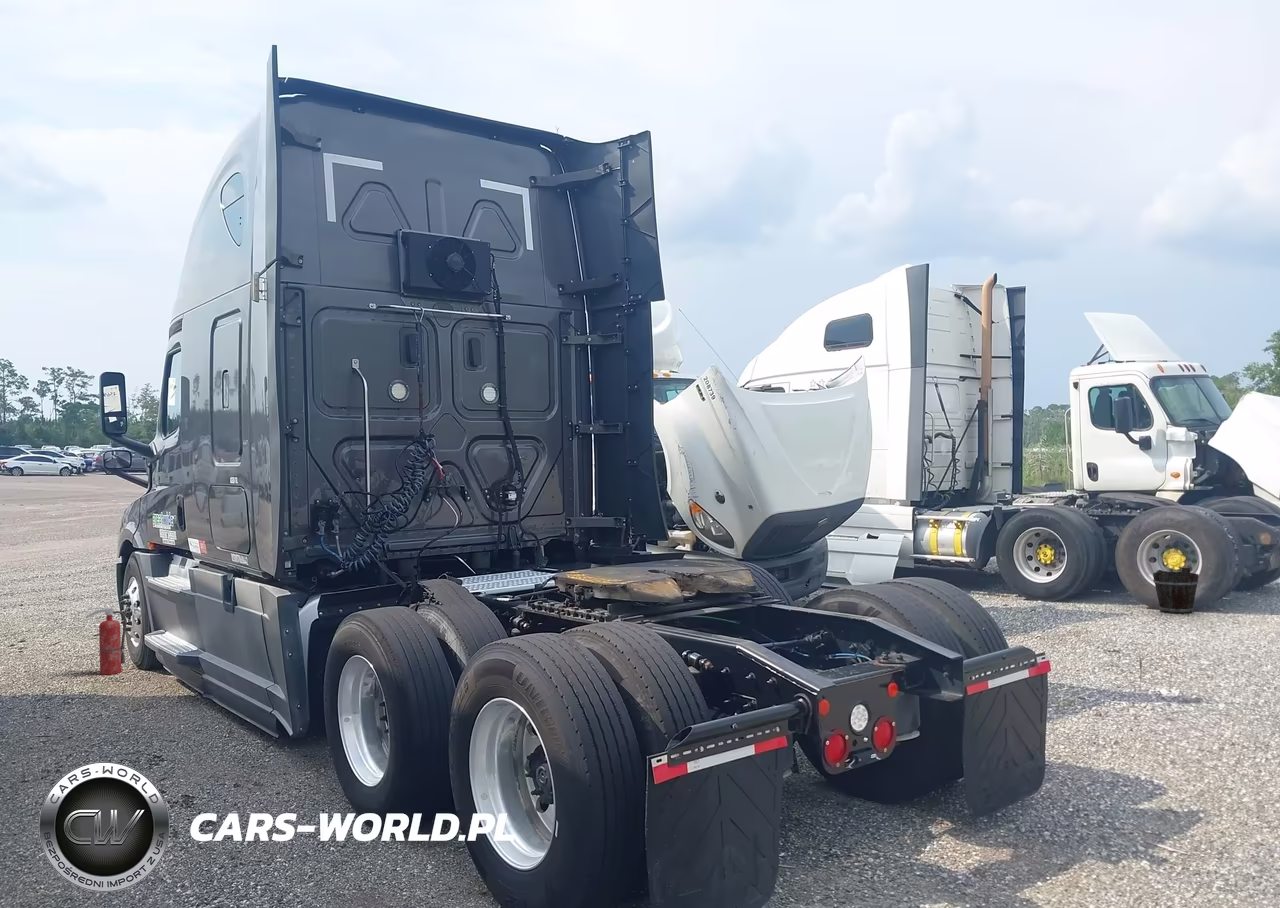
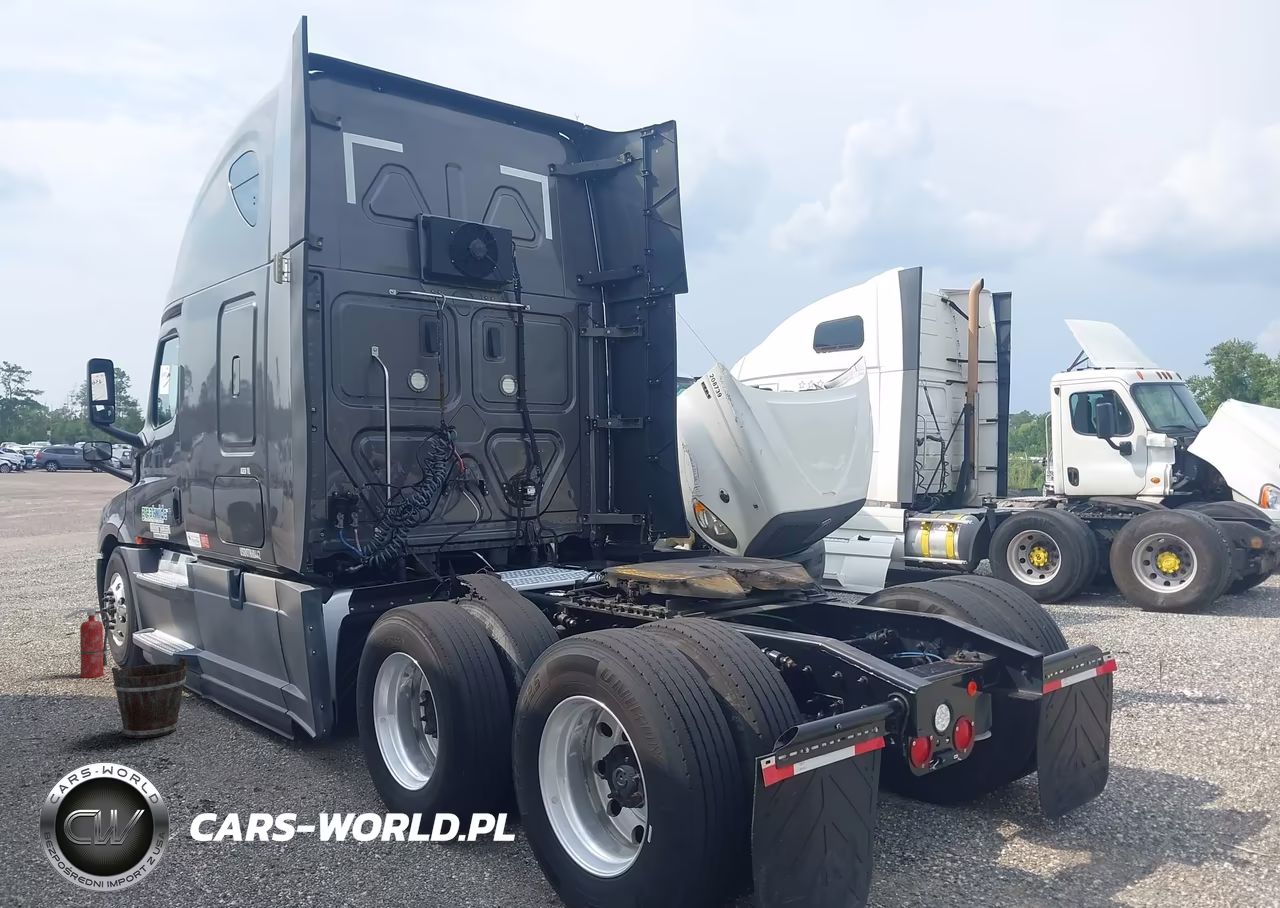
bucket: present [1153,568,1199,614] -> present [112,657,187,738]

